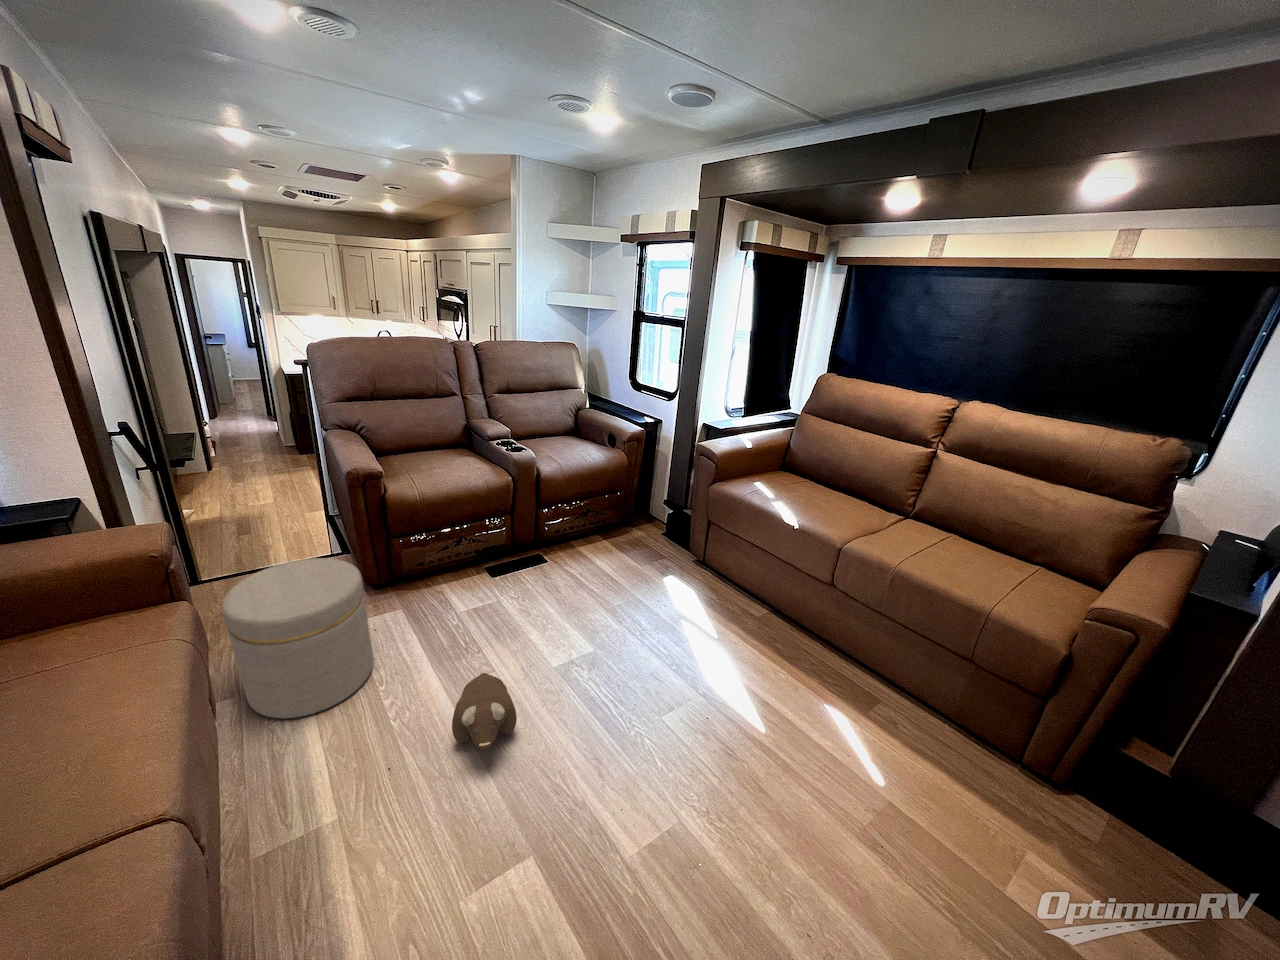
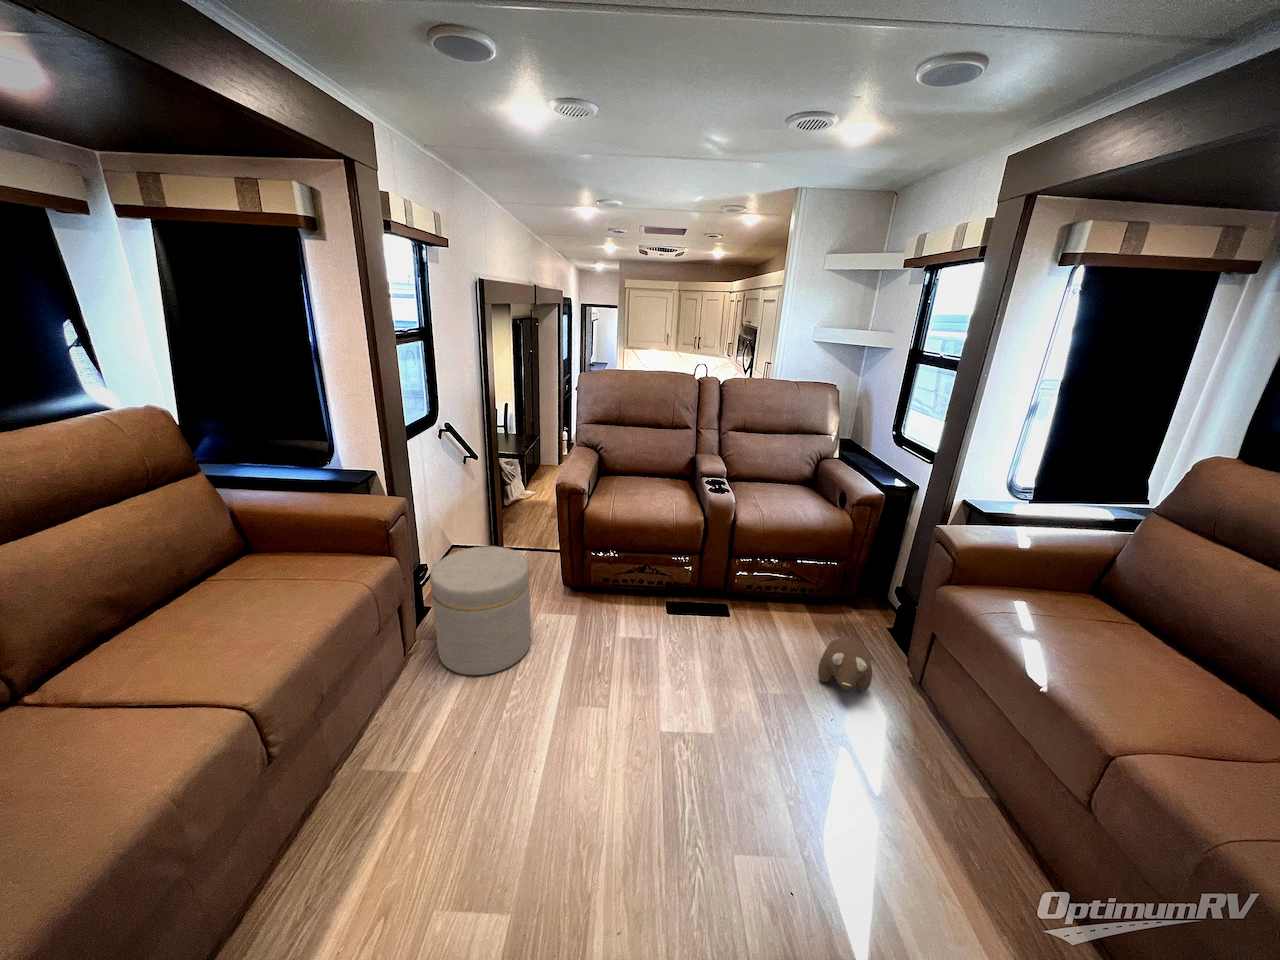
plush toy: present [452,673,517,750] -> present [818,638,872,692]

